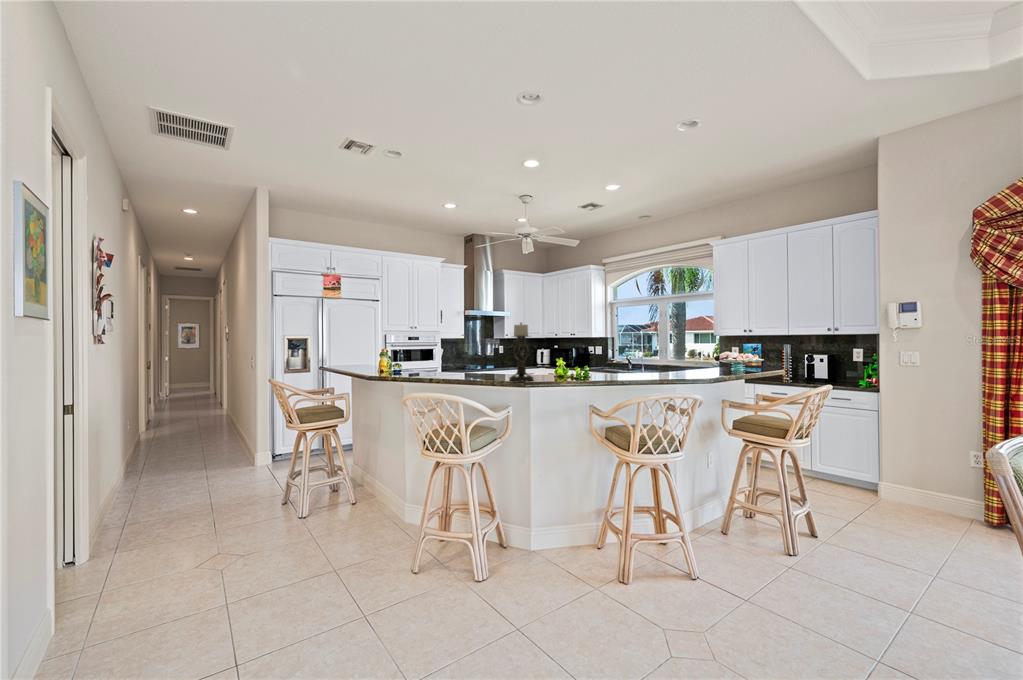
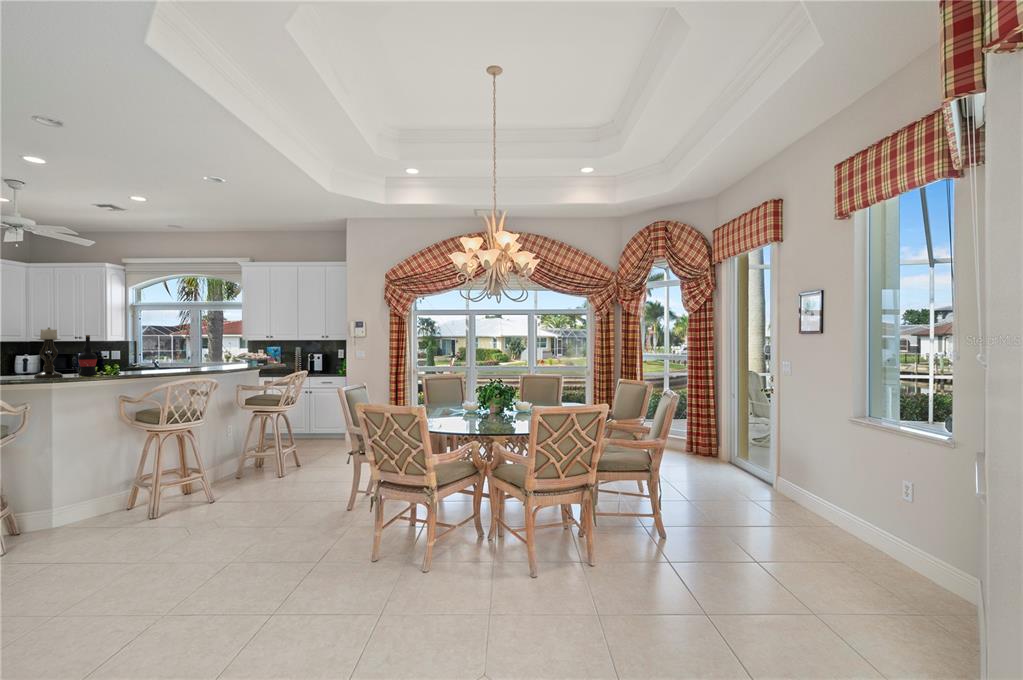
wine bottle: none [547,331,565,380] -> present [78,335,97,376]

